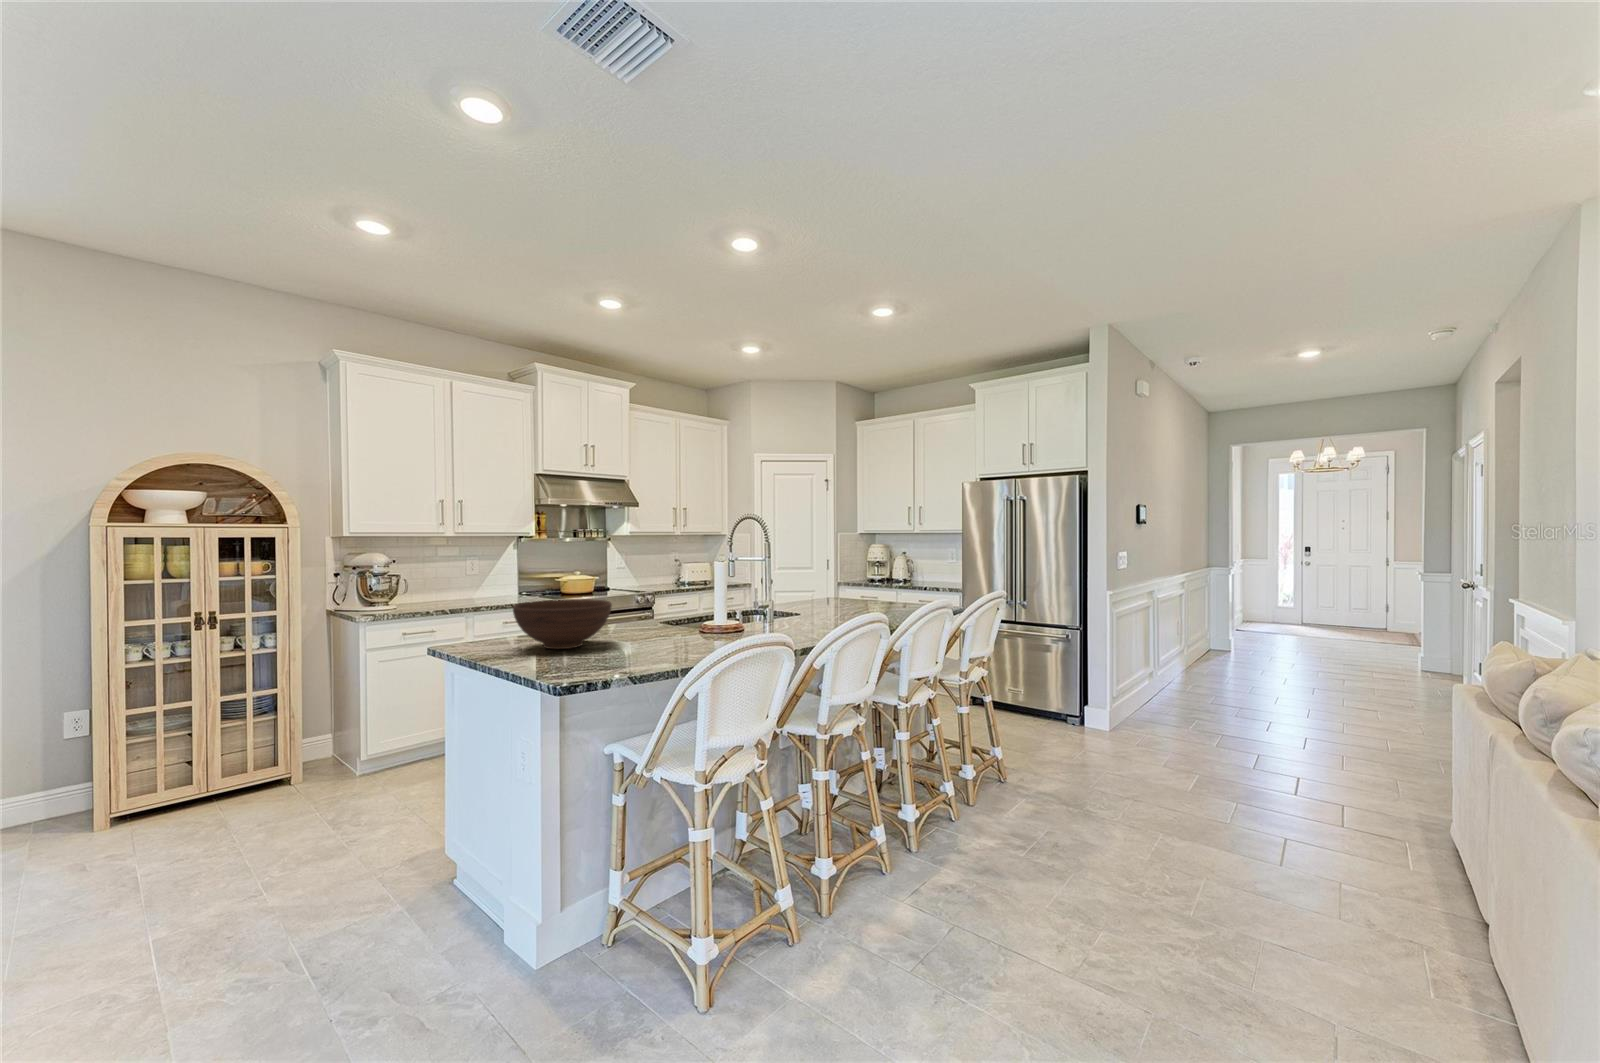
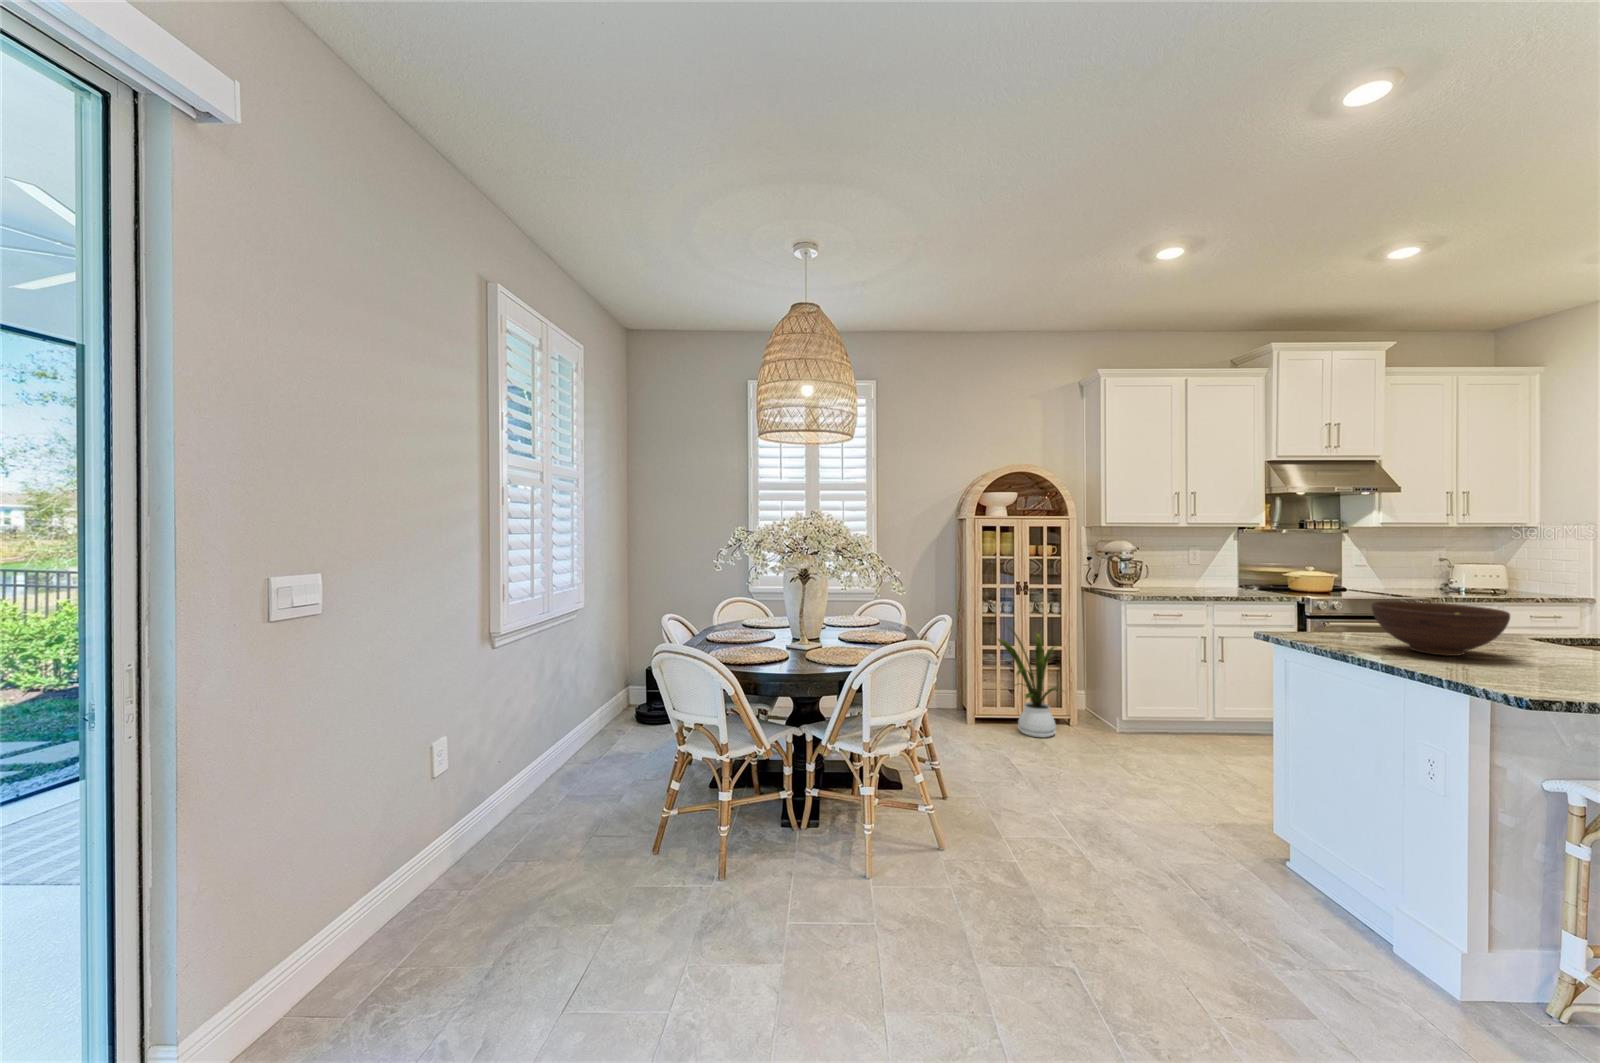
house plant: none [143,675,274,824] -> present [998,628,1058,737]

